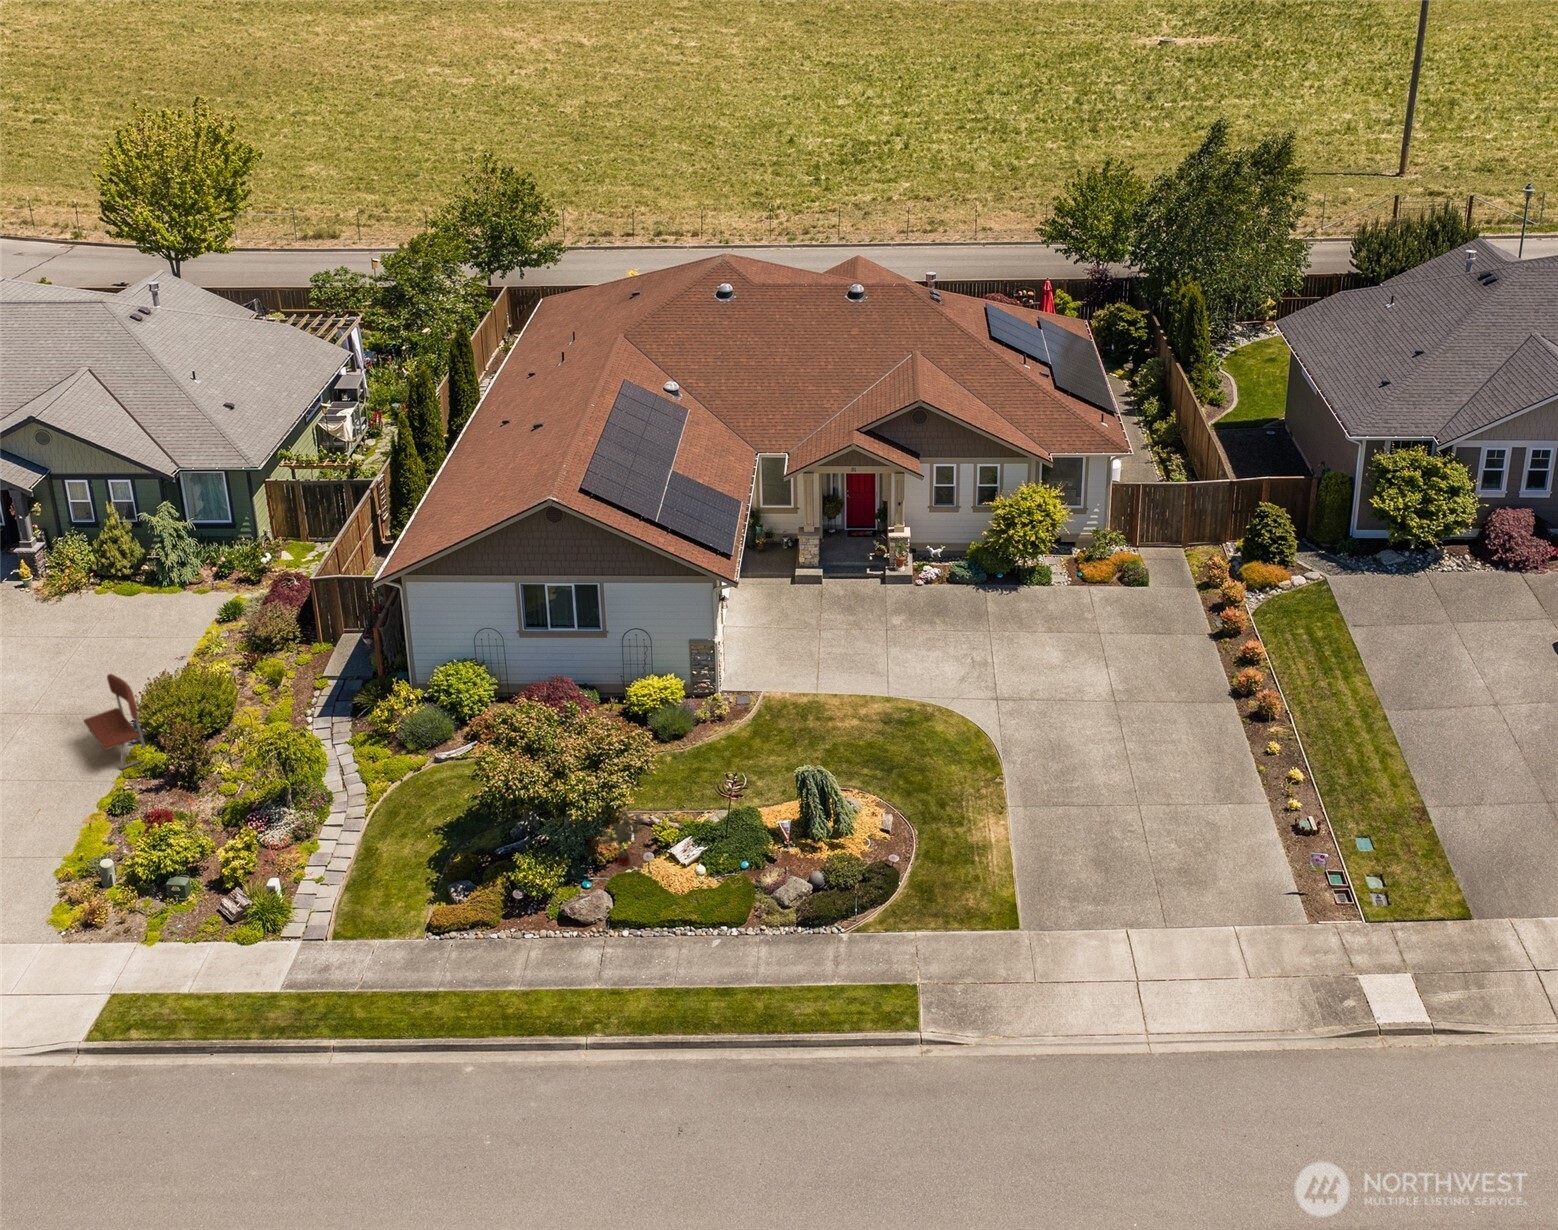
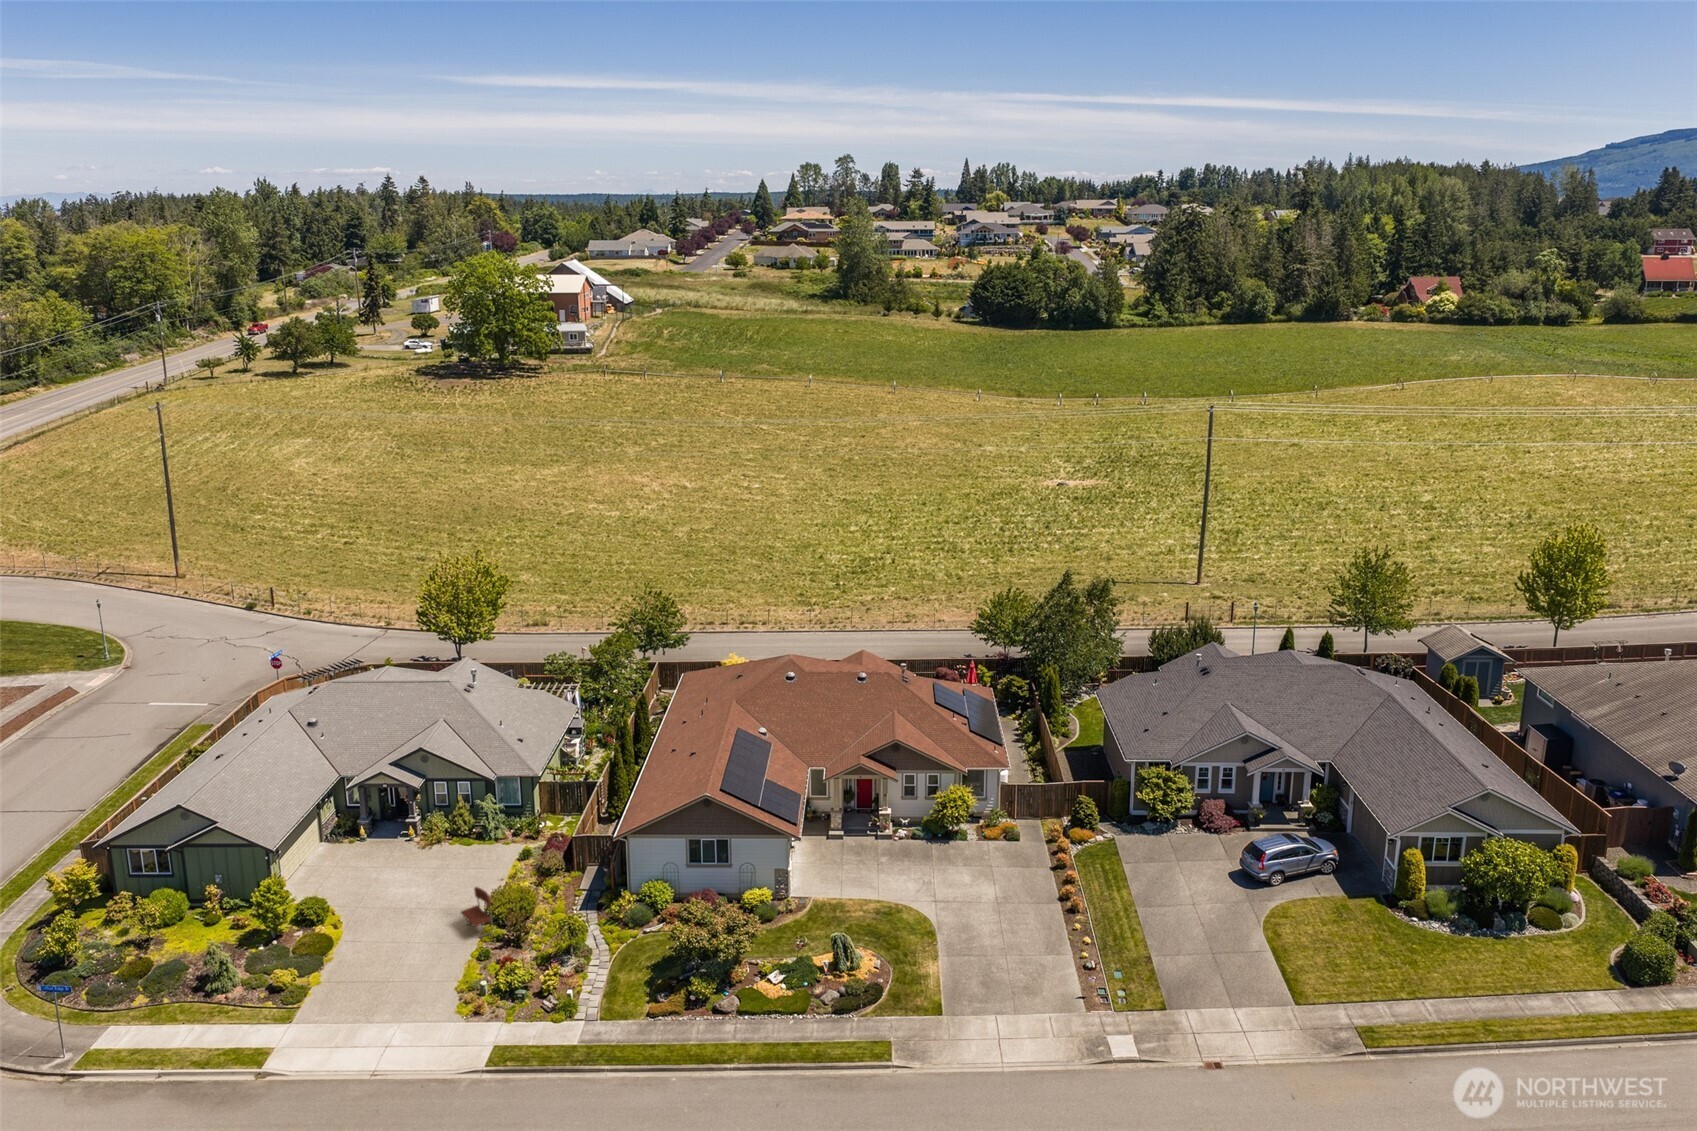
potted tree: present [598,811,644,865] -> none [732,955,756,985]

